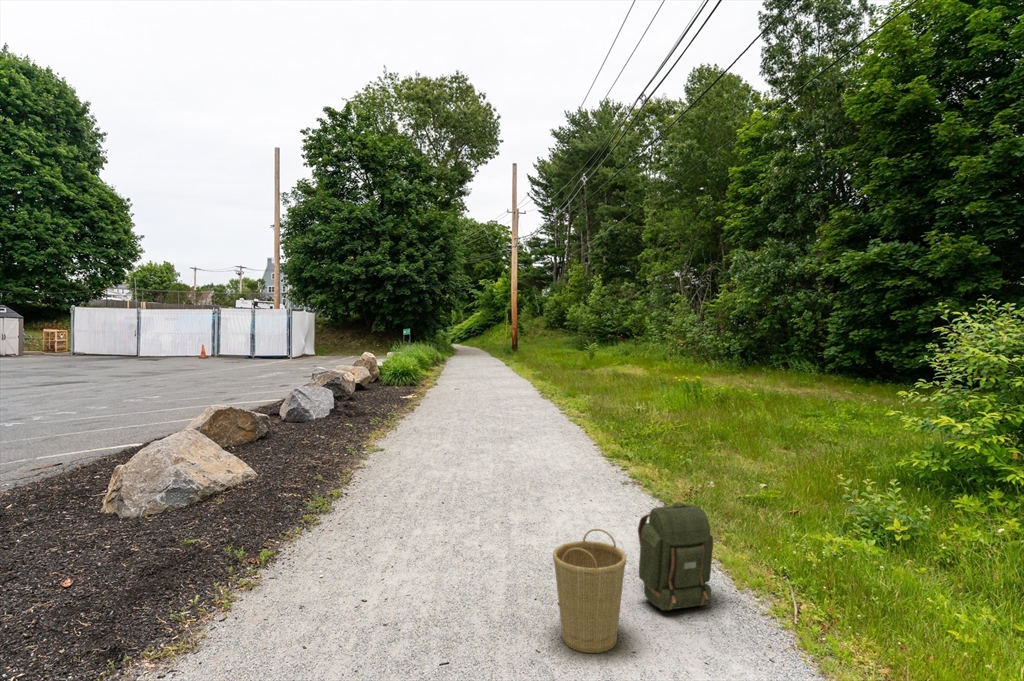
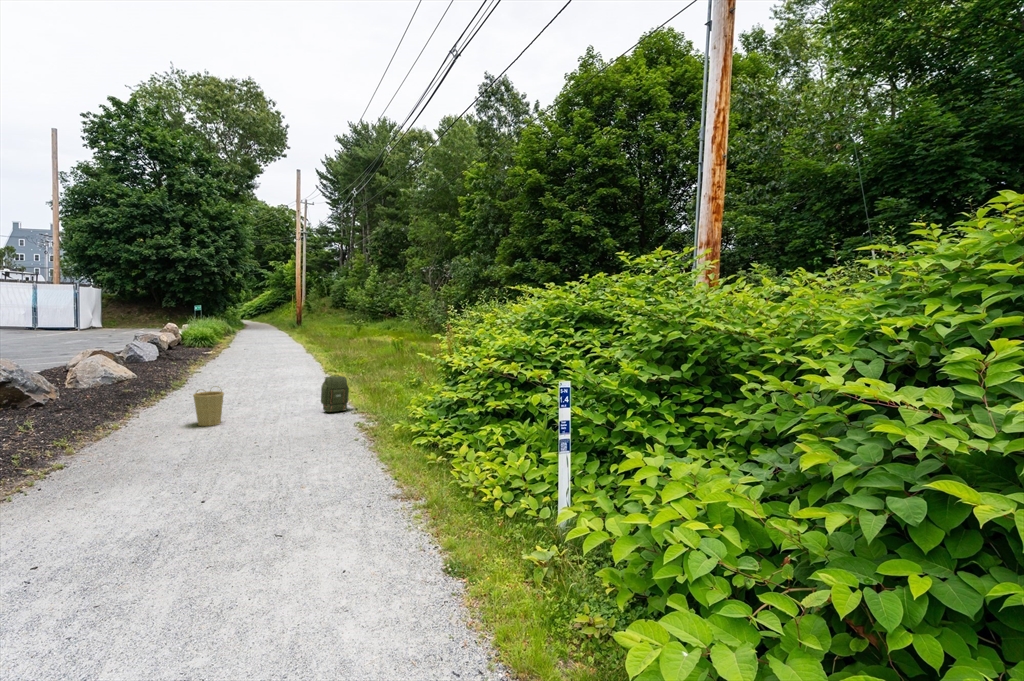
basket: present [553,529,626,653] -> present [193,390,224,426]

